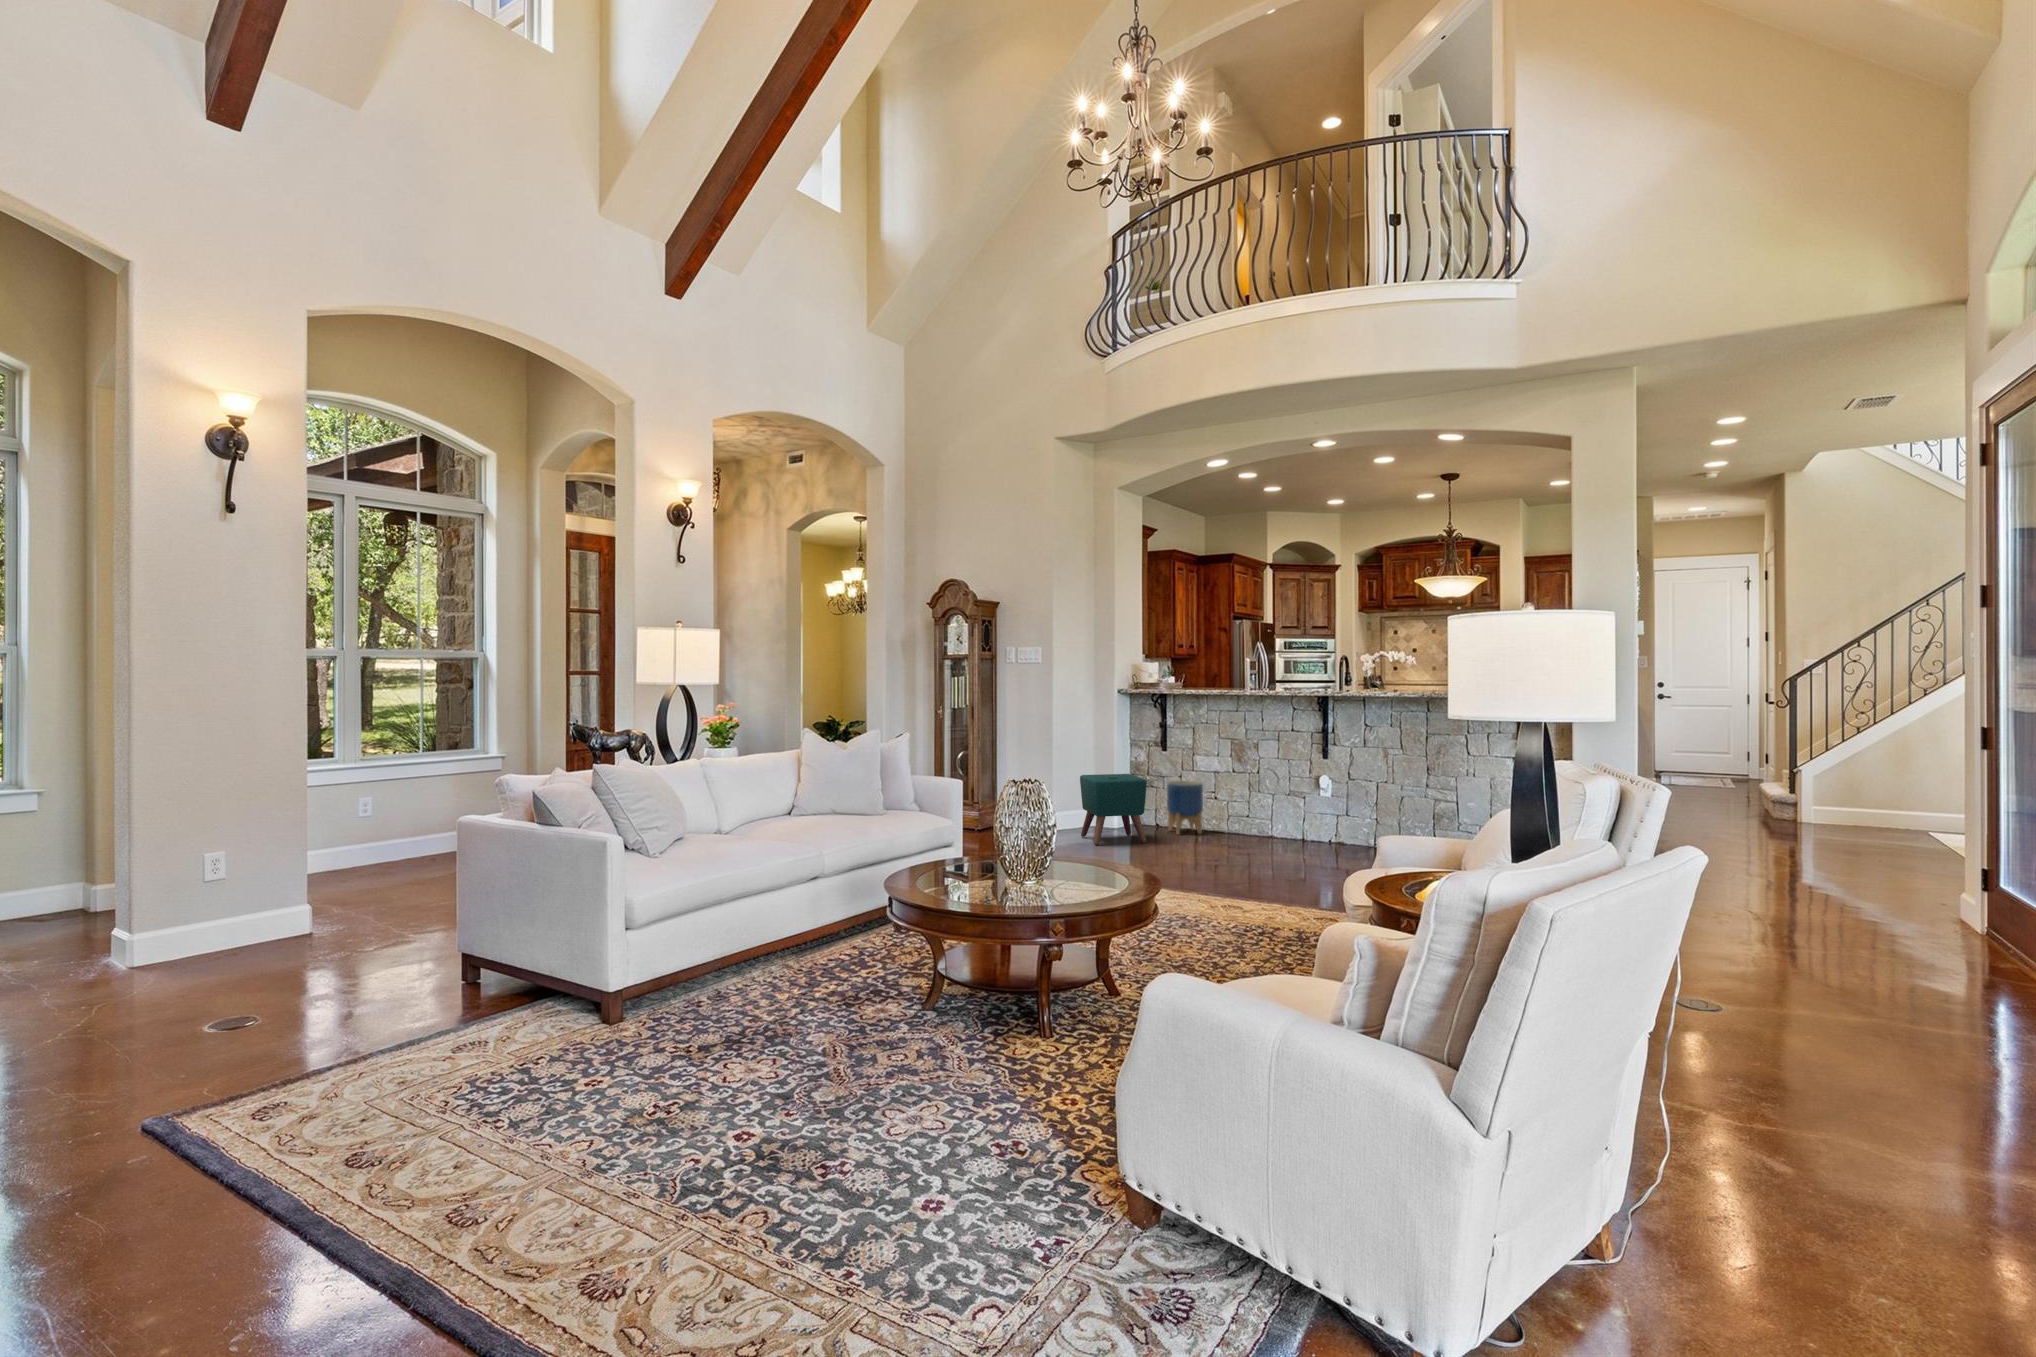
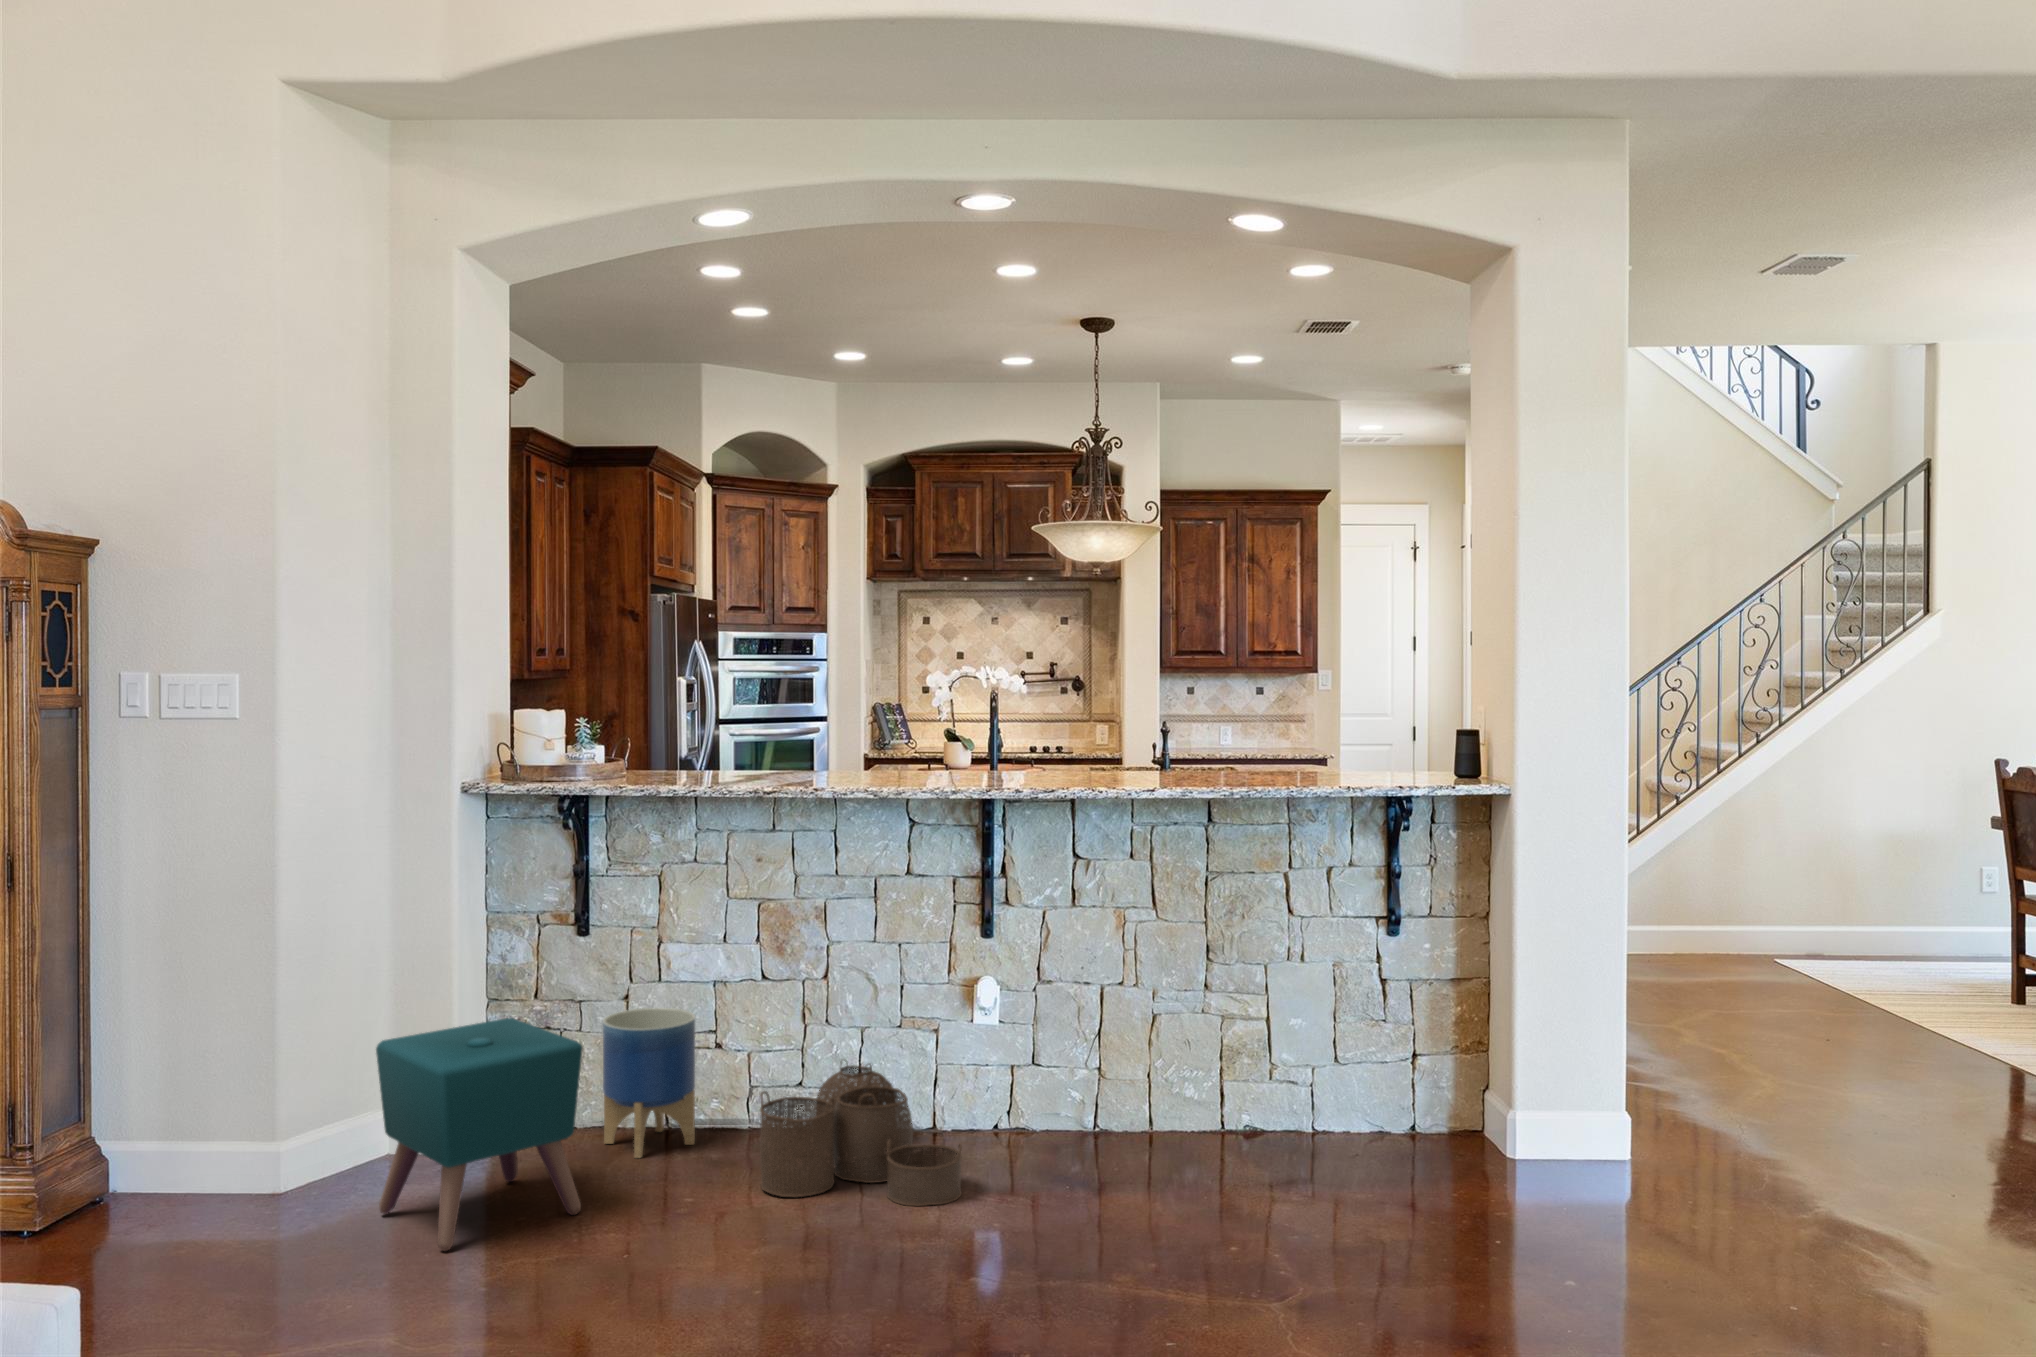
woven basket: none [1214,804,1292,854] -> present [760,1064,962,1206]

